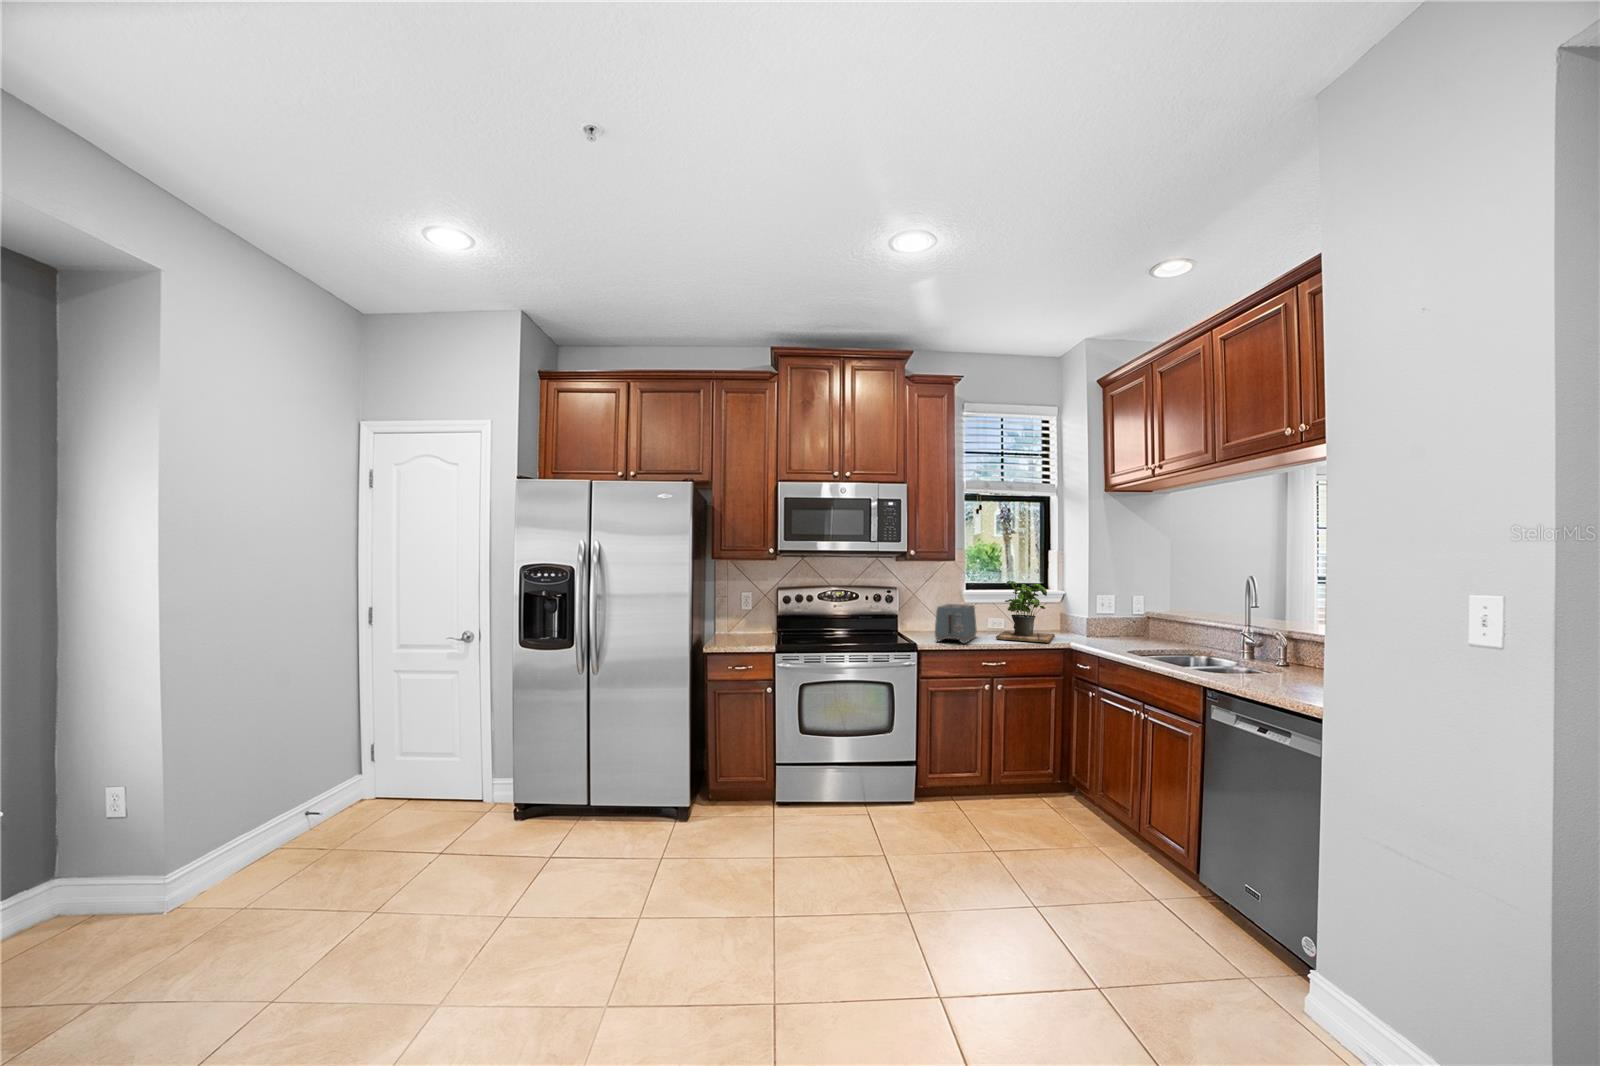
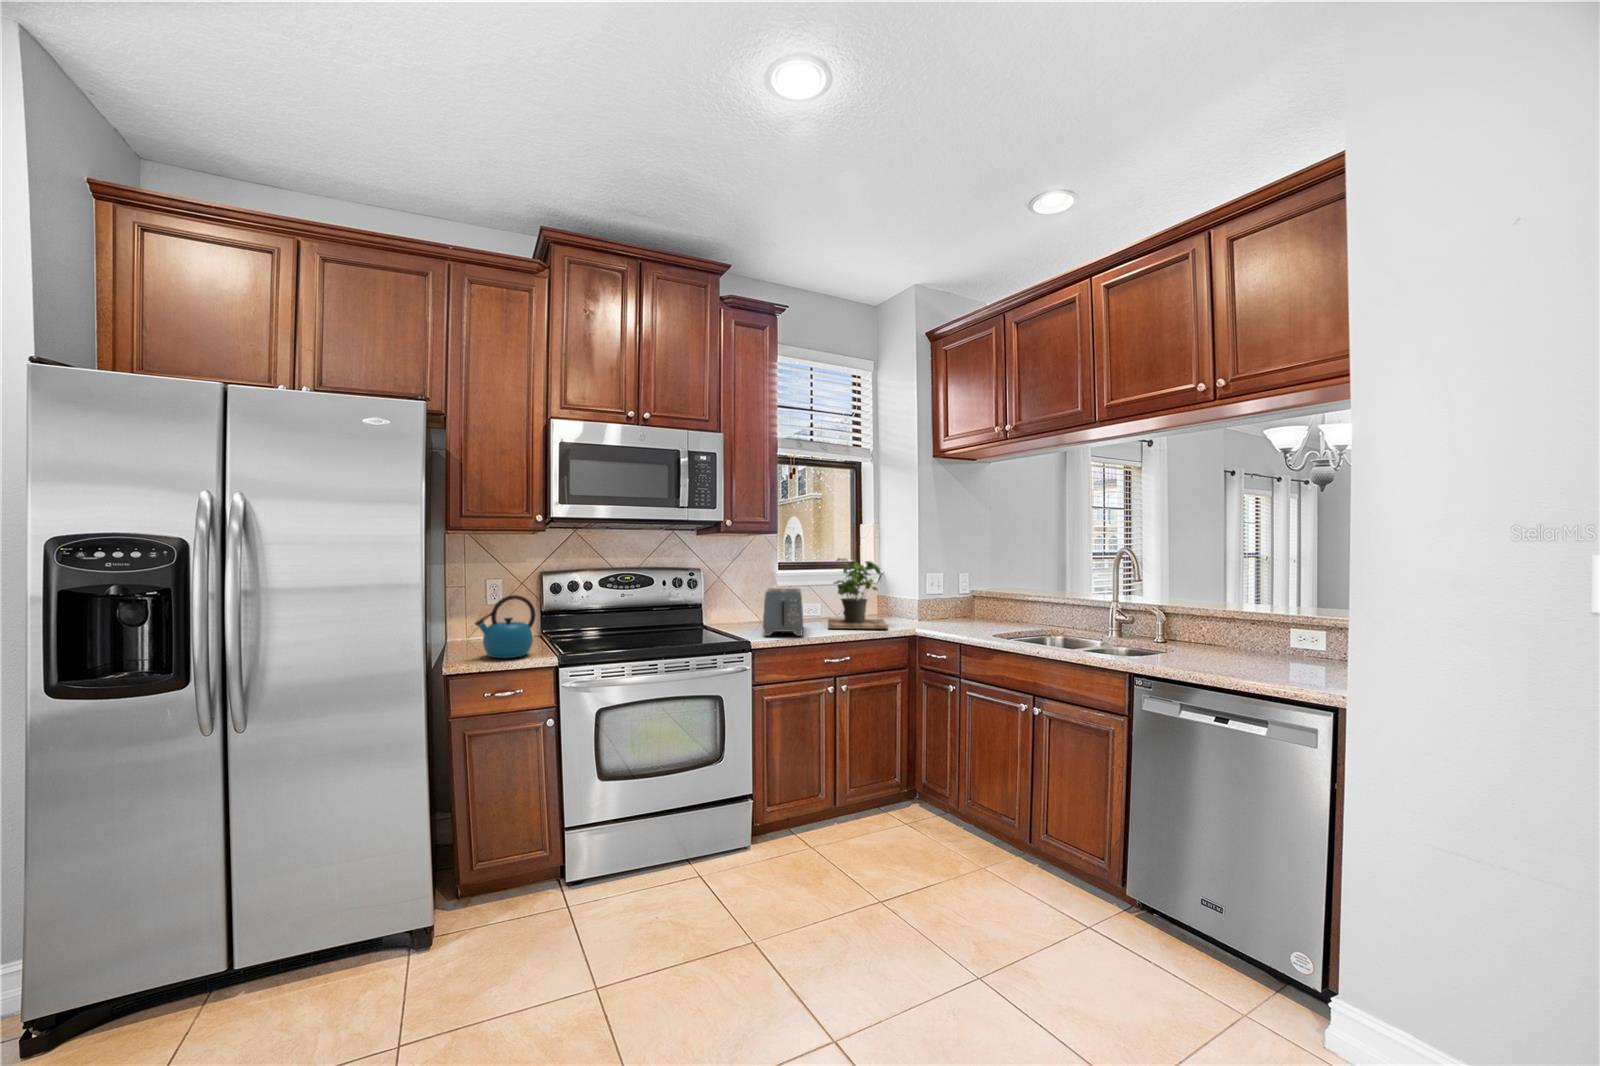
kettle: none [729,603,767,644] -> present [475,595,536,658]

